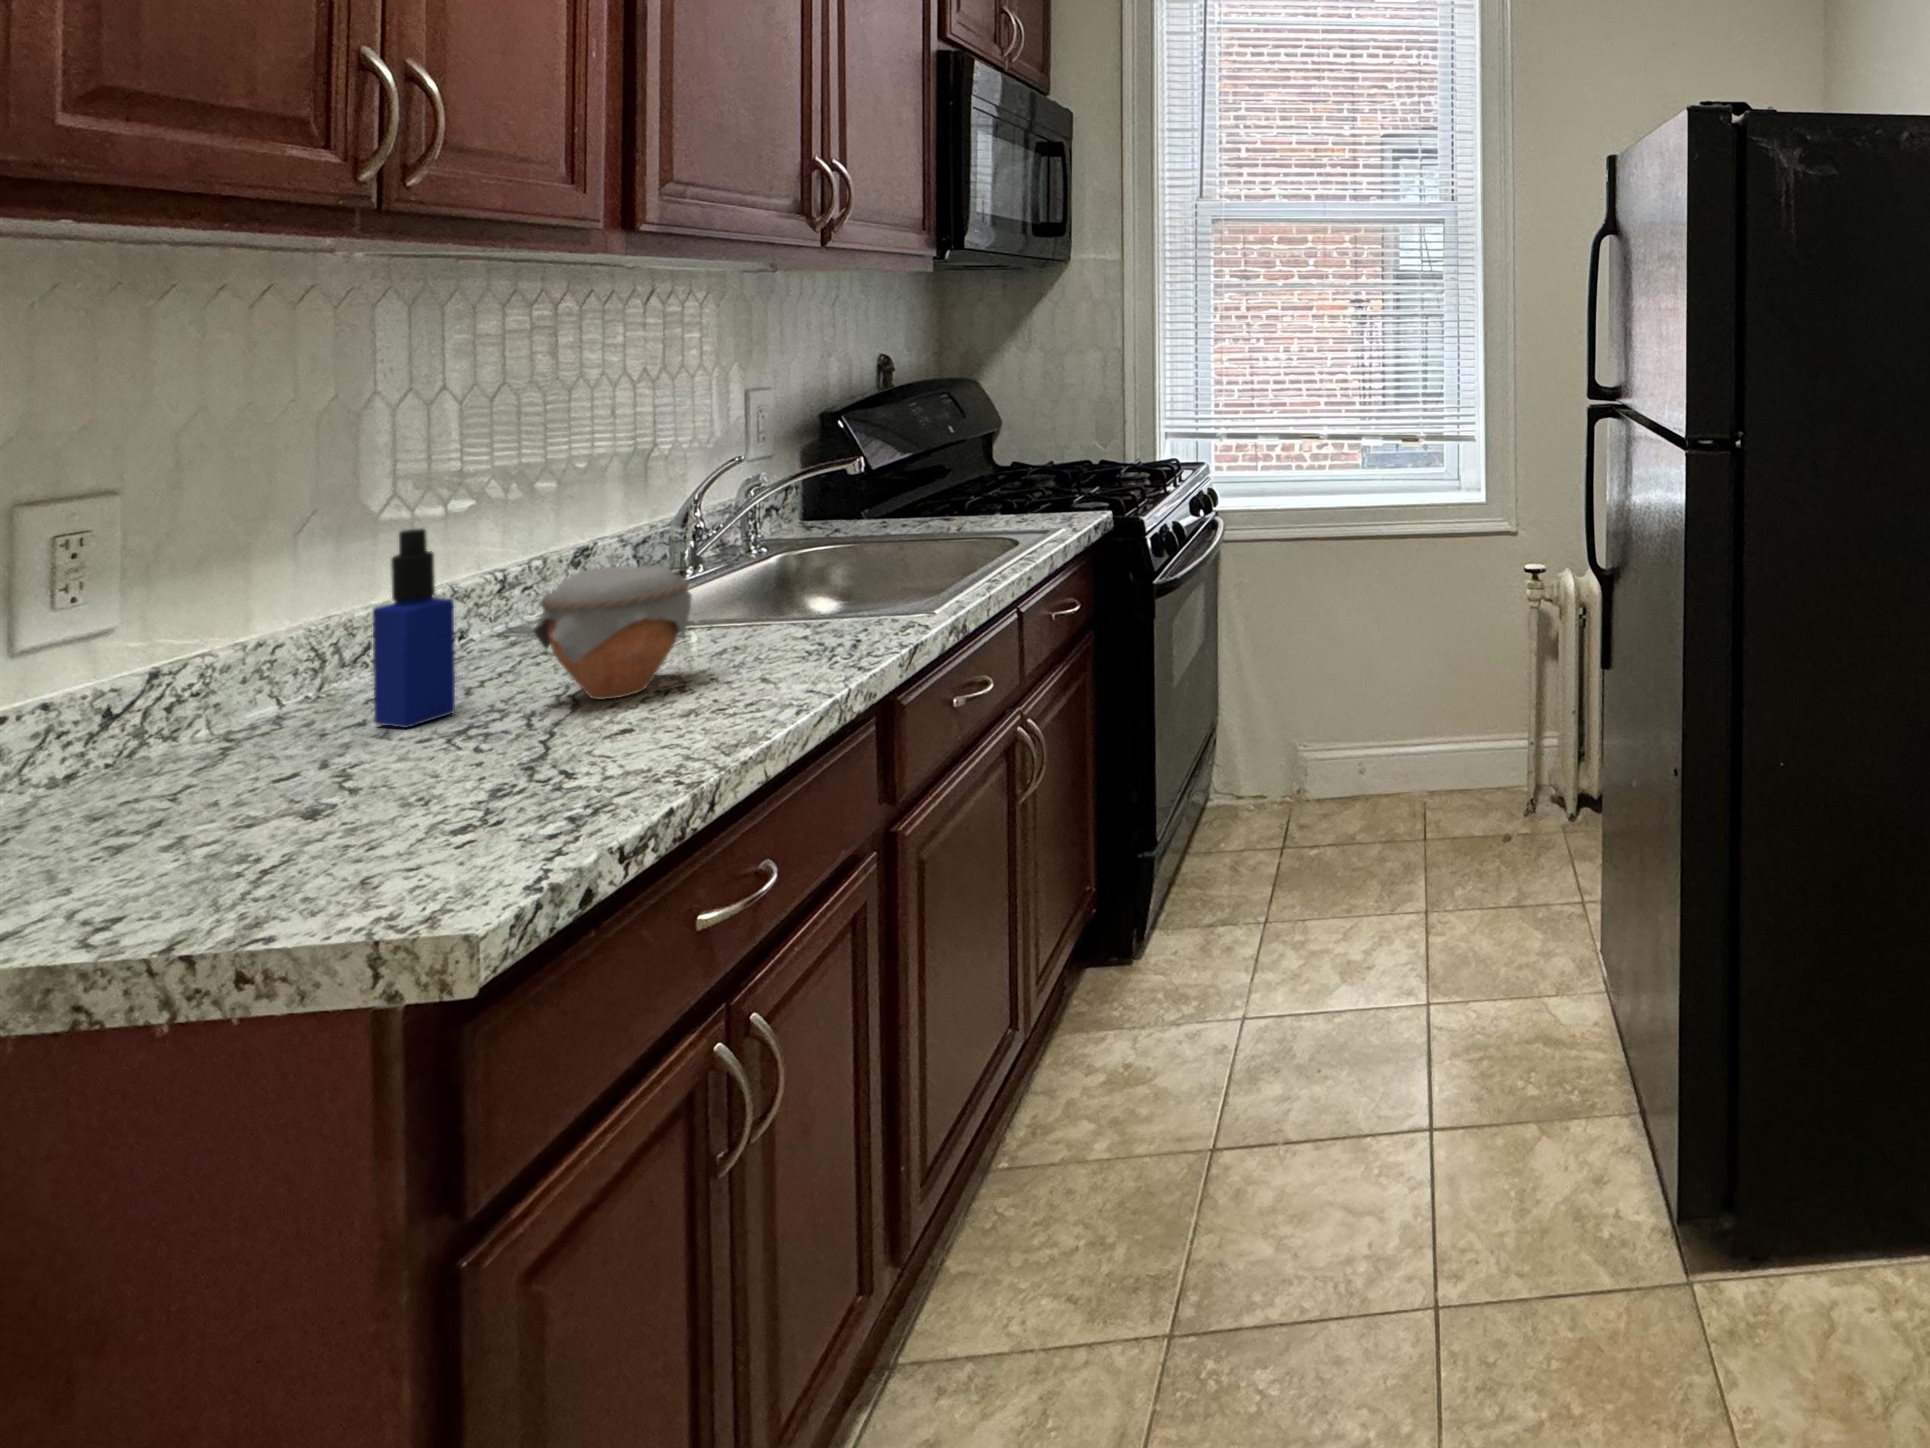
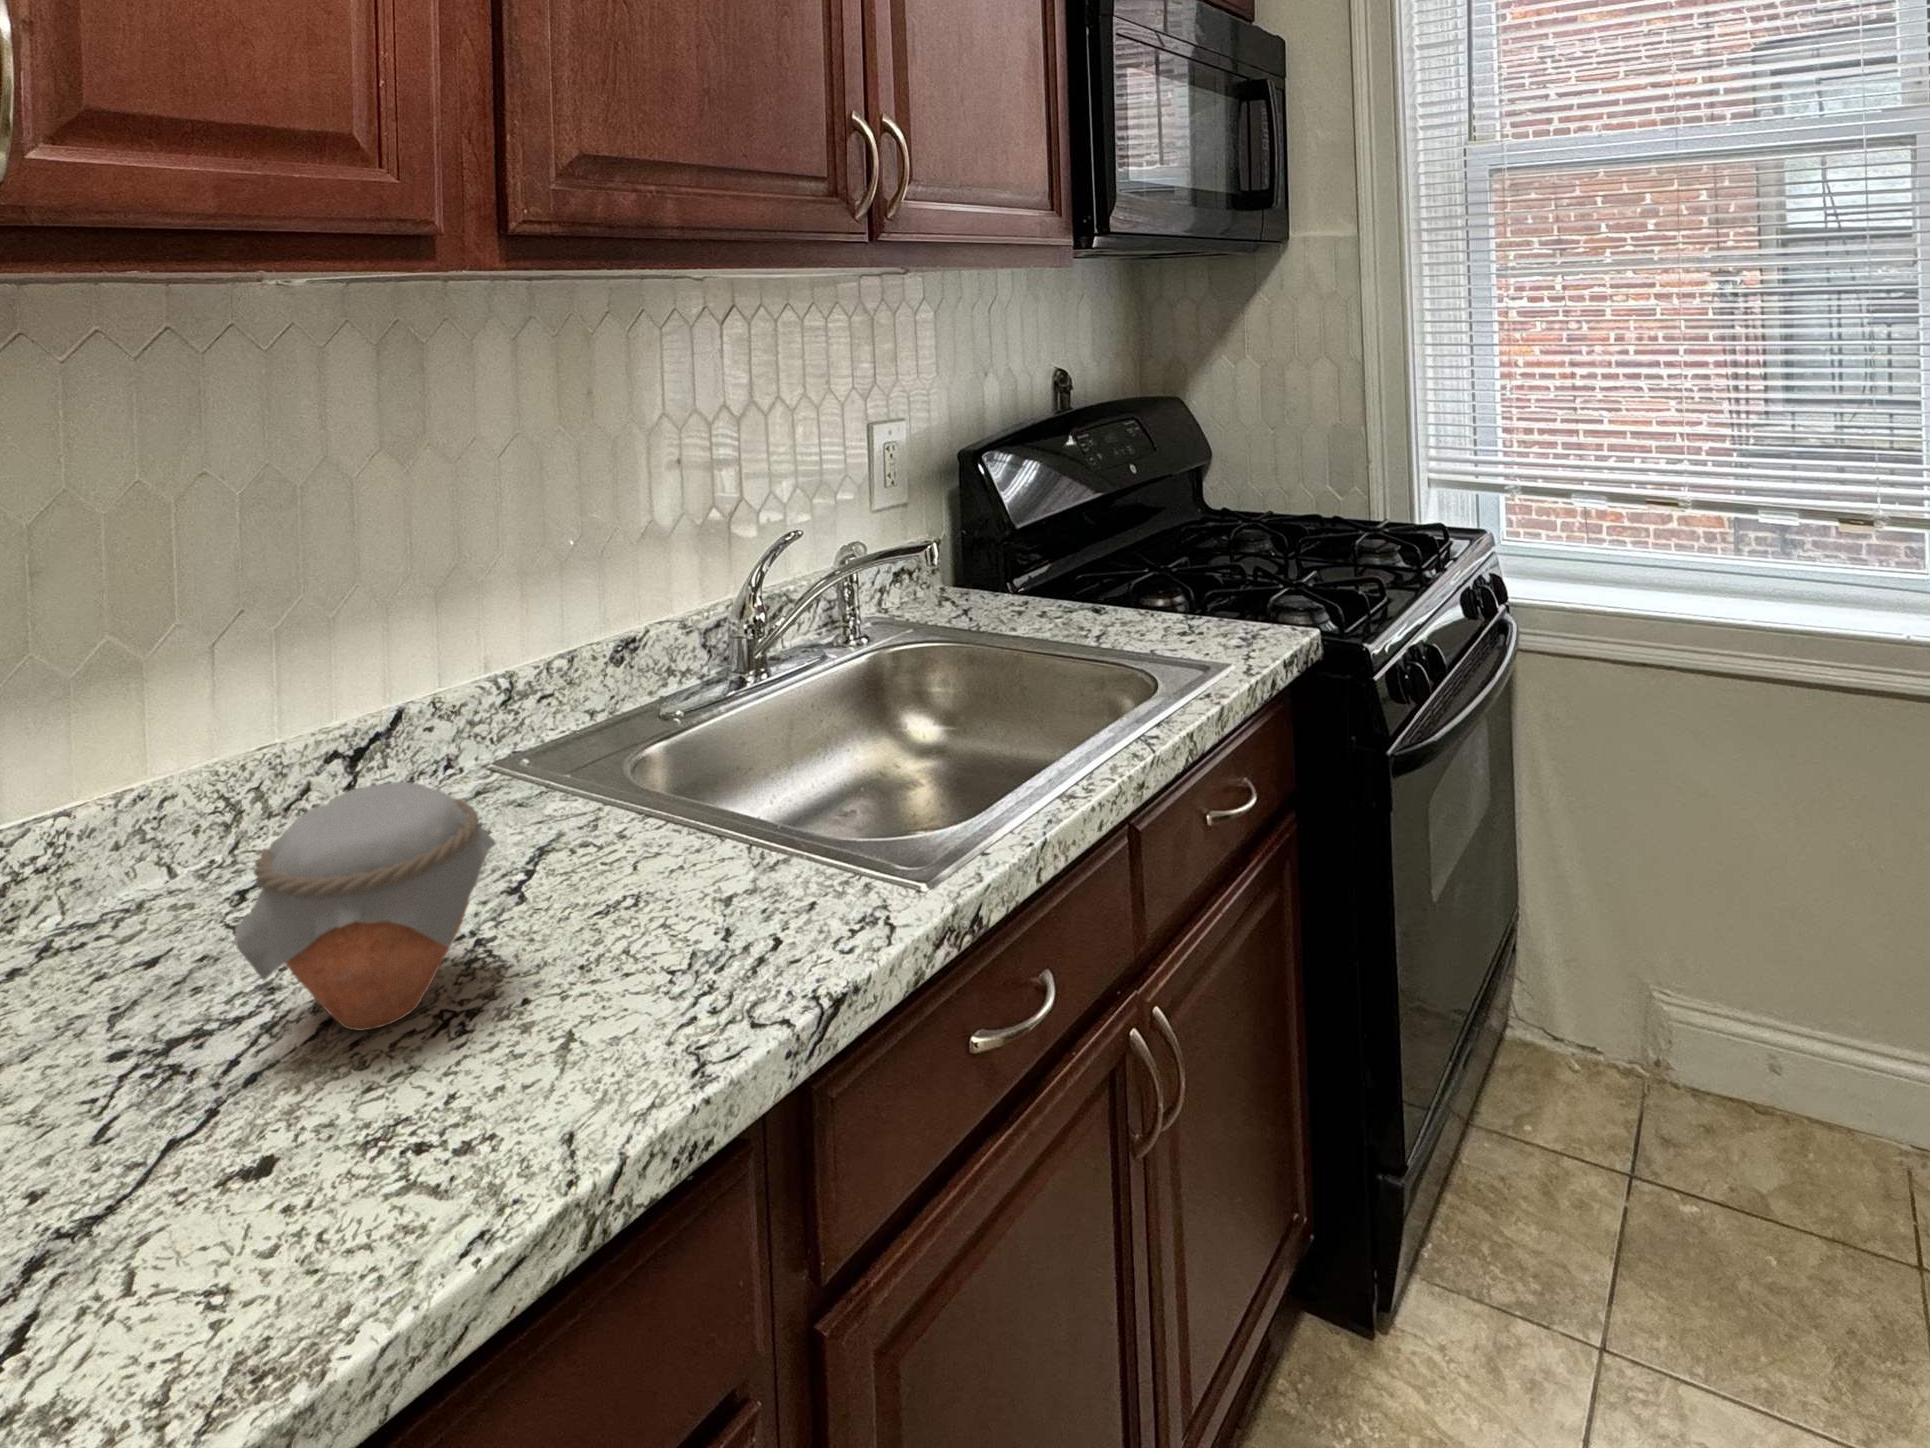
bottle: present [373,529,455,728] -> none [131,695,221,1006]

